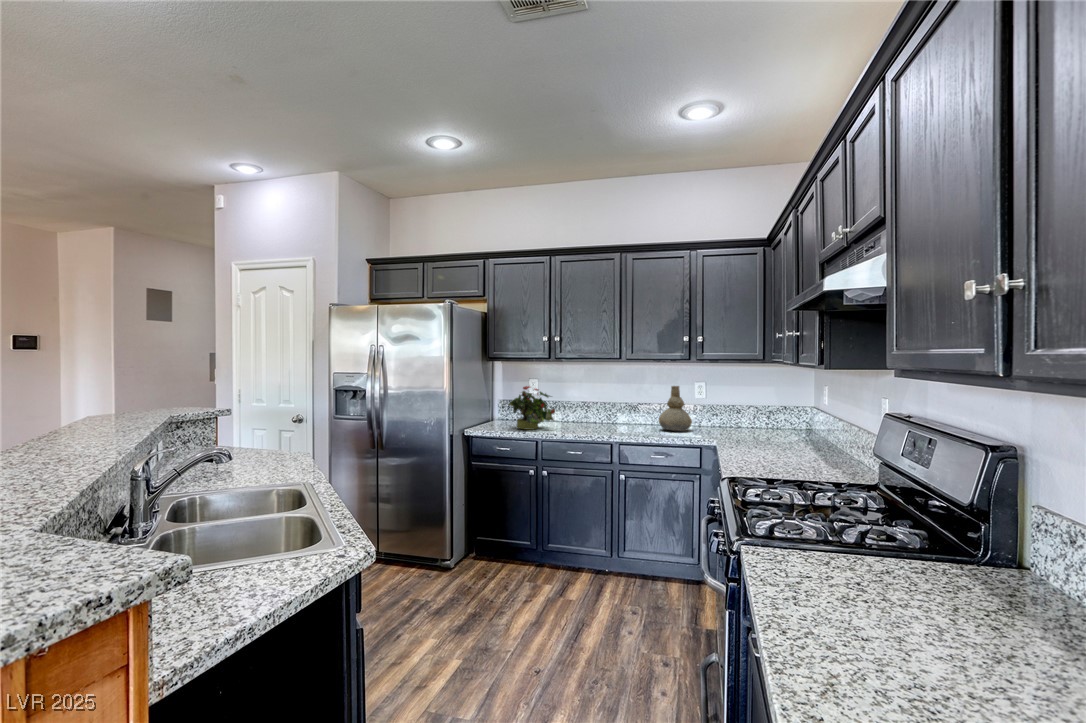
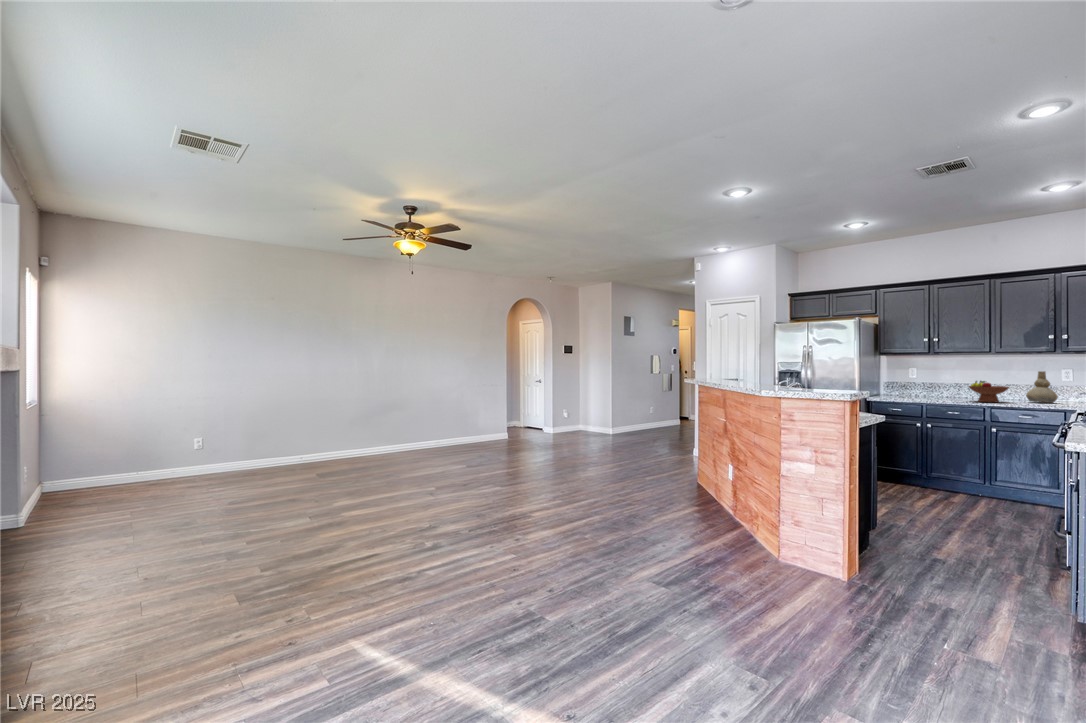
potted plant: present [509,386,555,430] -> none [896,371,936,399]
fruit bowl: none [592,401,641,434] -> present [969,381,1009,402]

